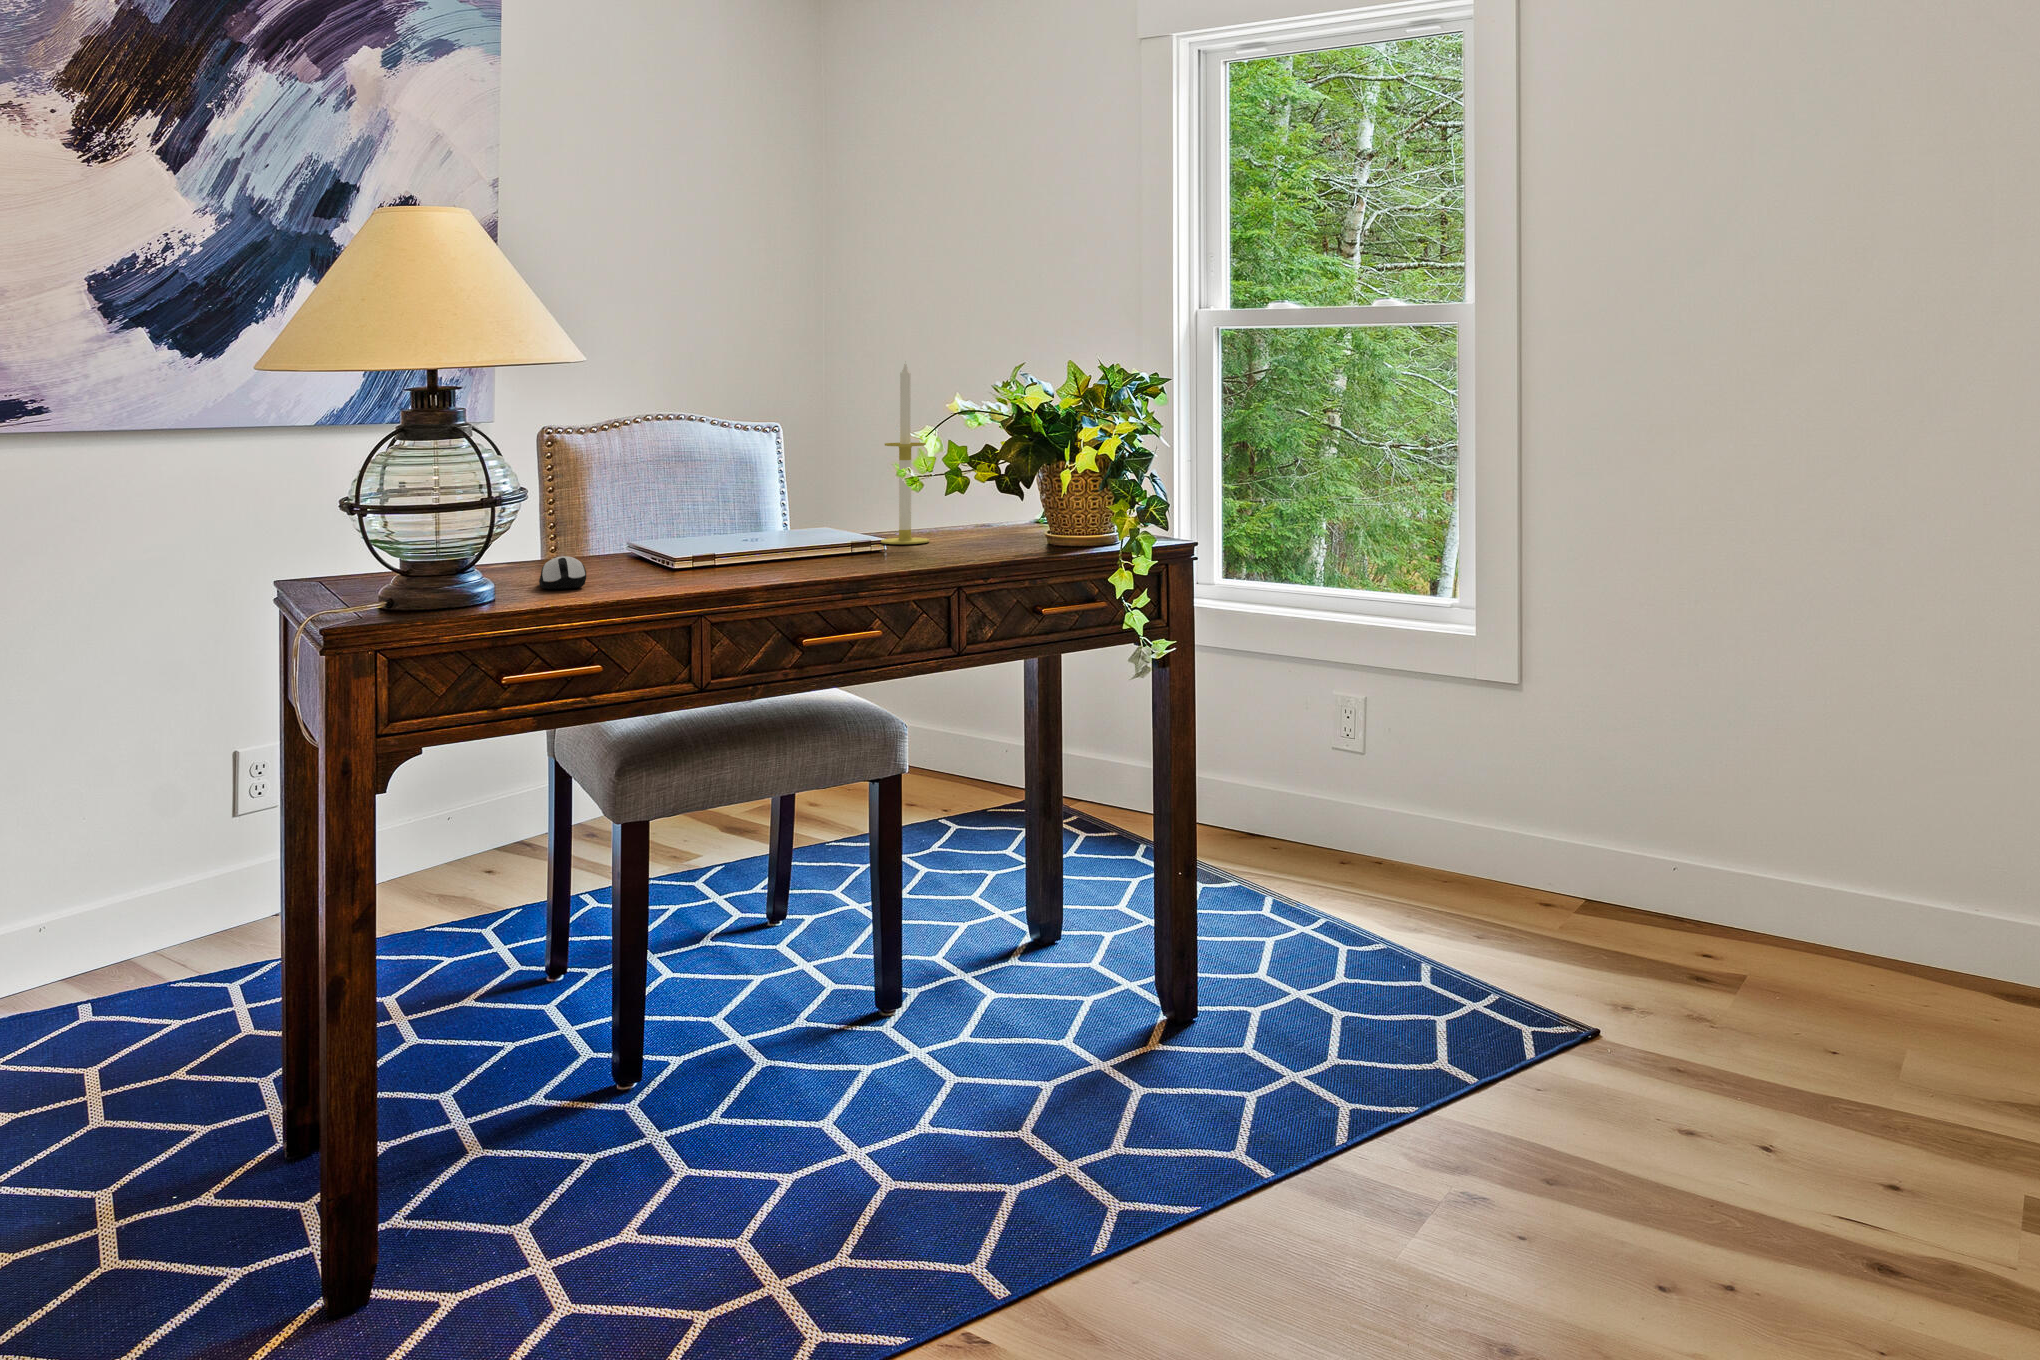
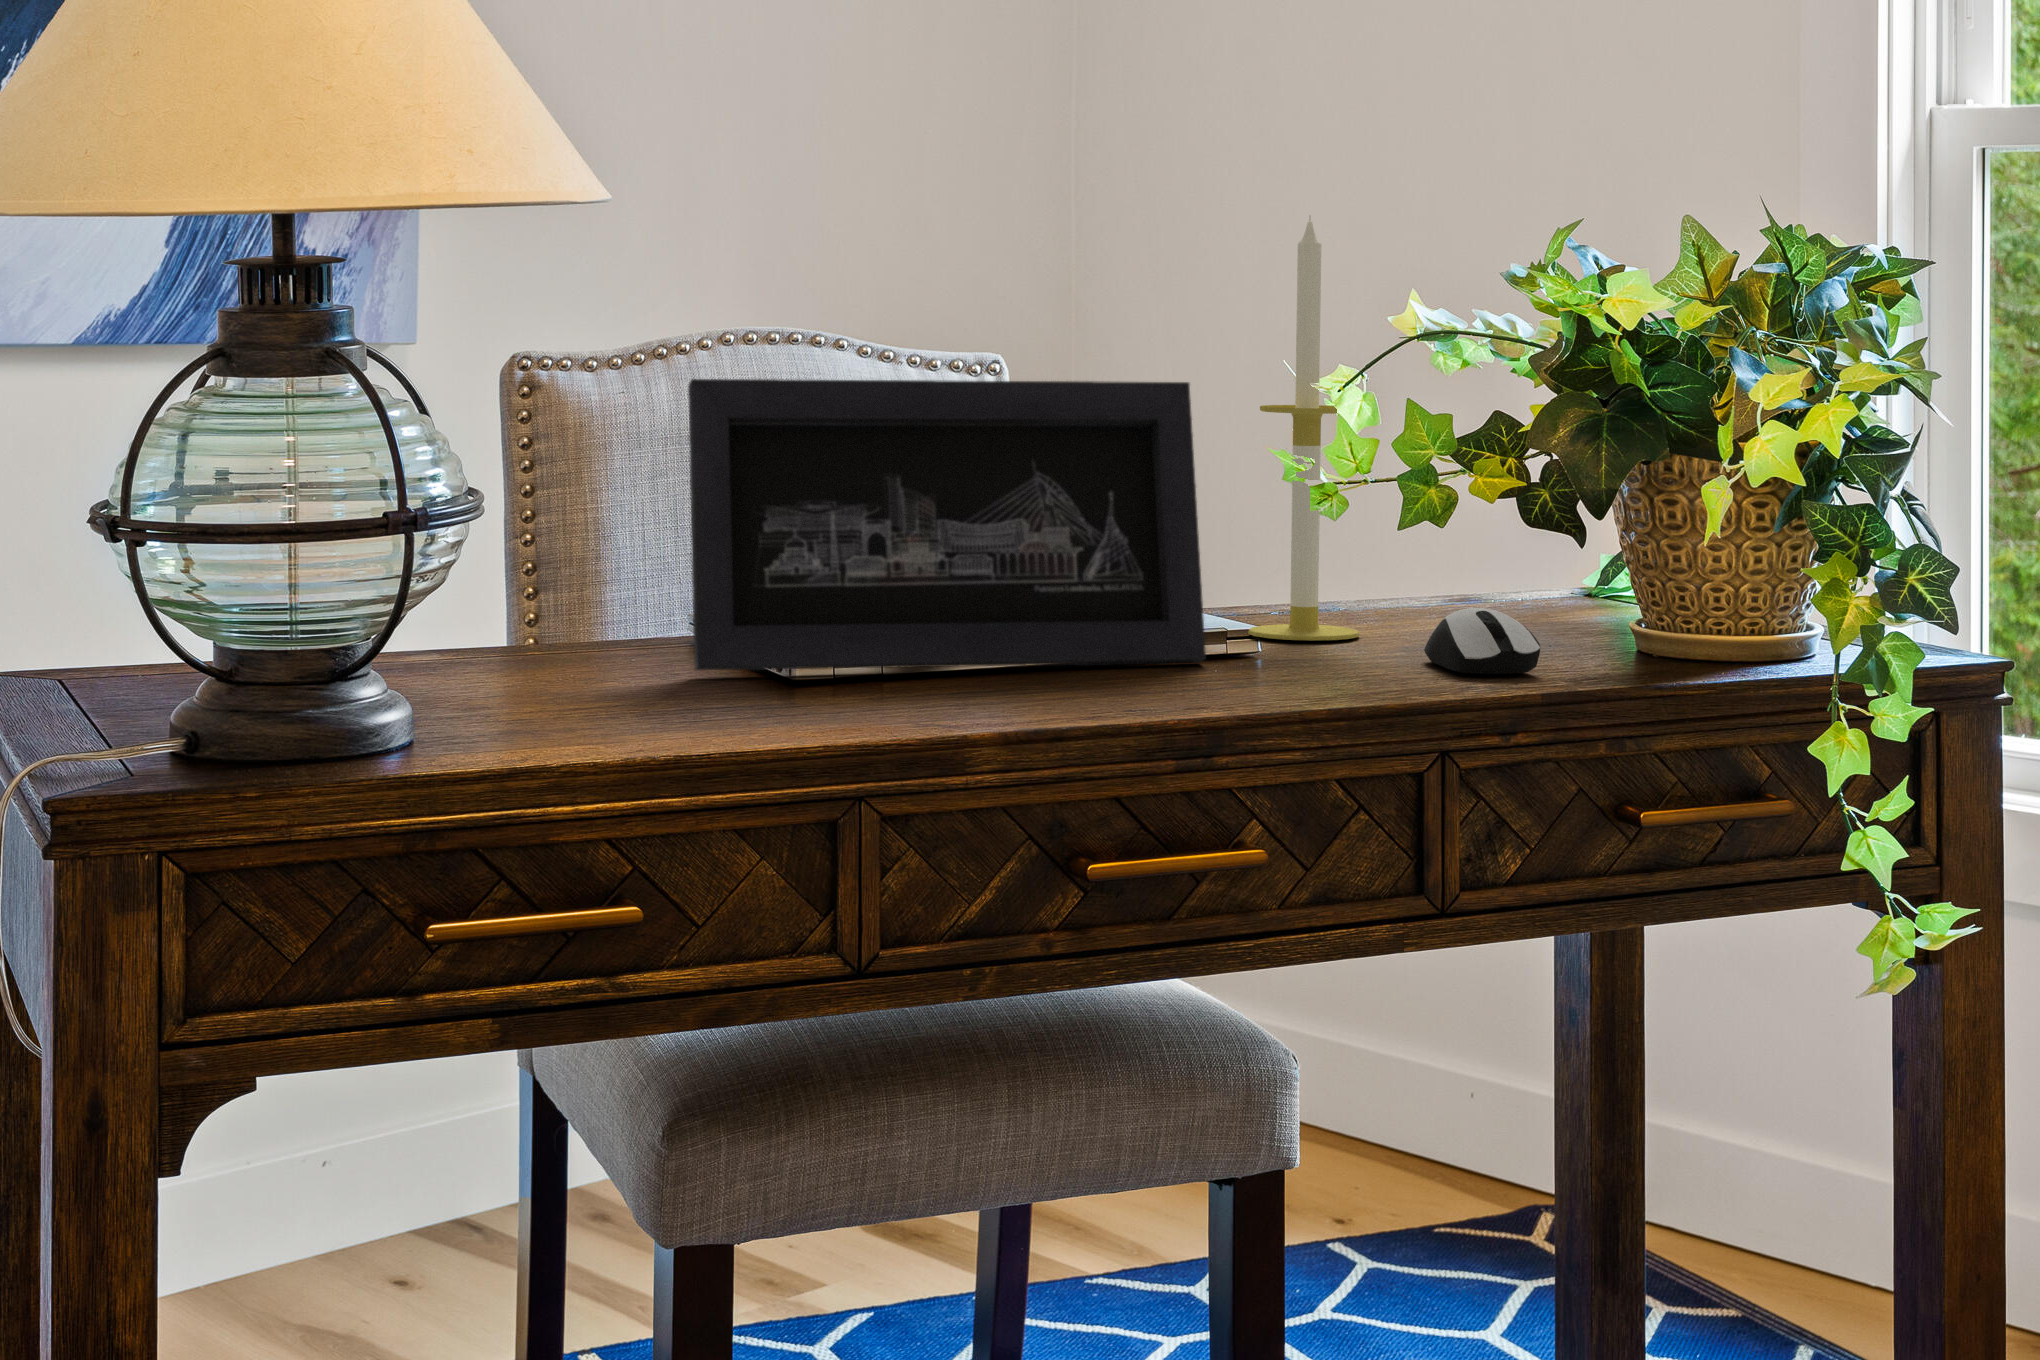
picture frame: none [623,434,858,566] -> present [688,379,1206,671]
computer mouse: present [539,556,586,589] -> present [1424,608,1540,674]

